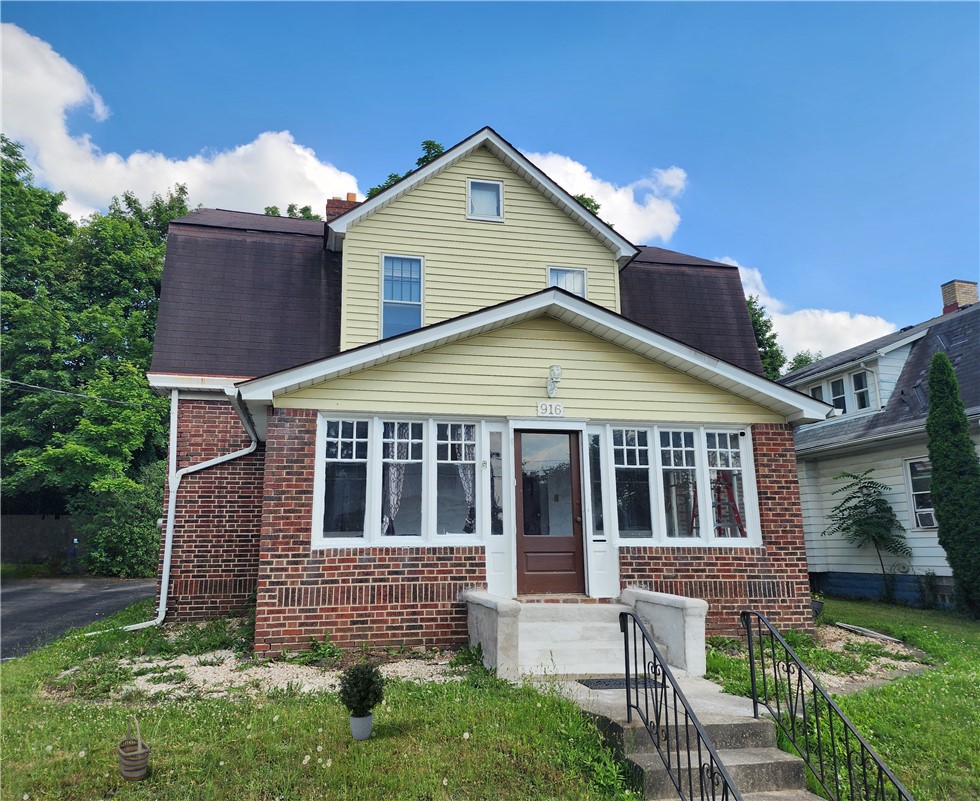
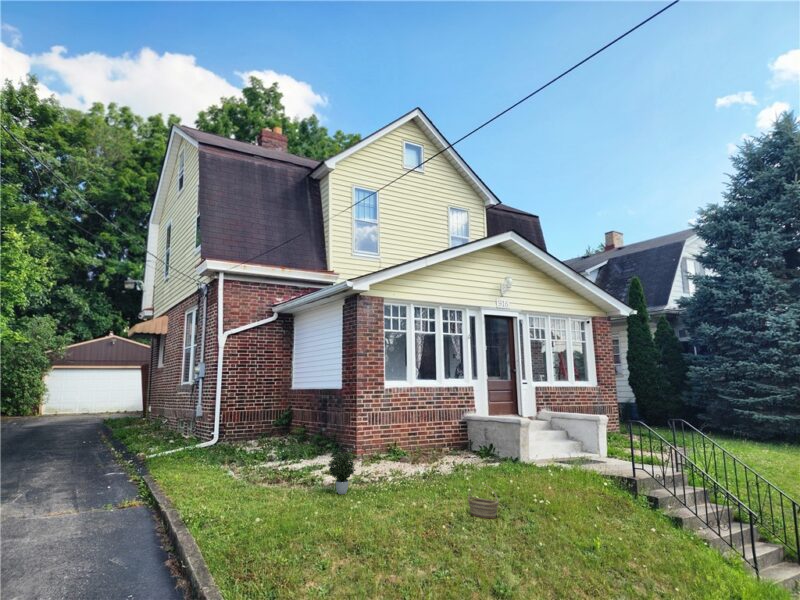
potted plant: present [338,664,386,740] -> present [328,453,356,494]

